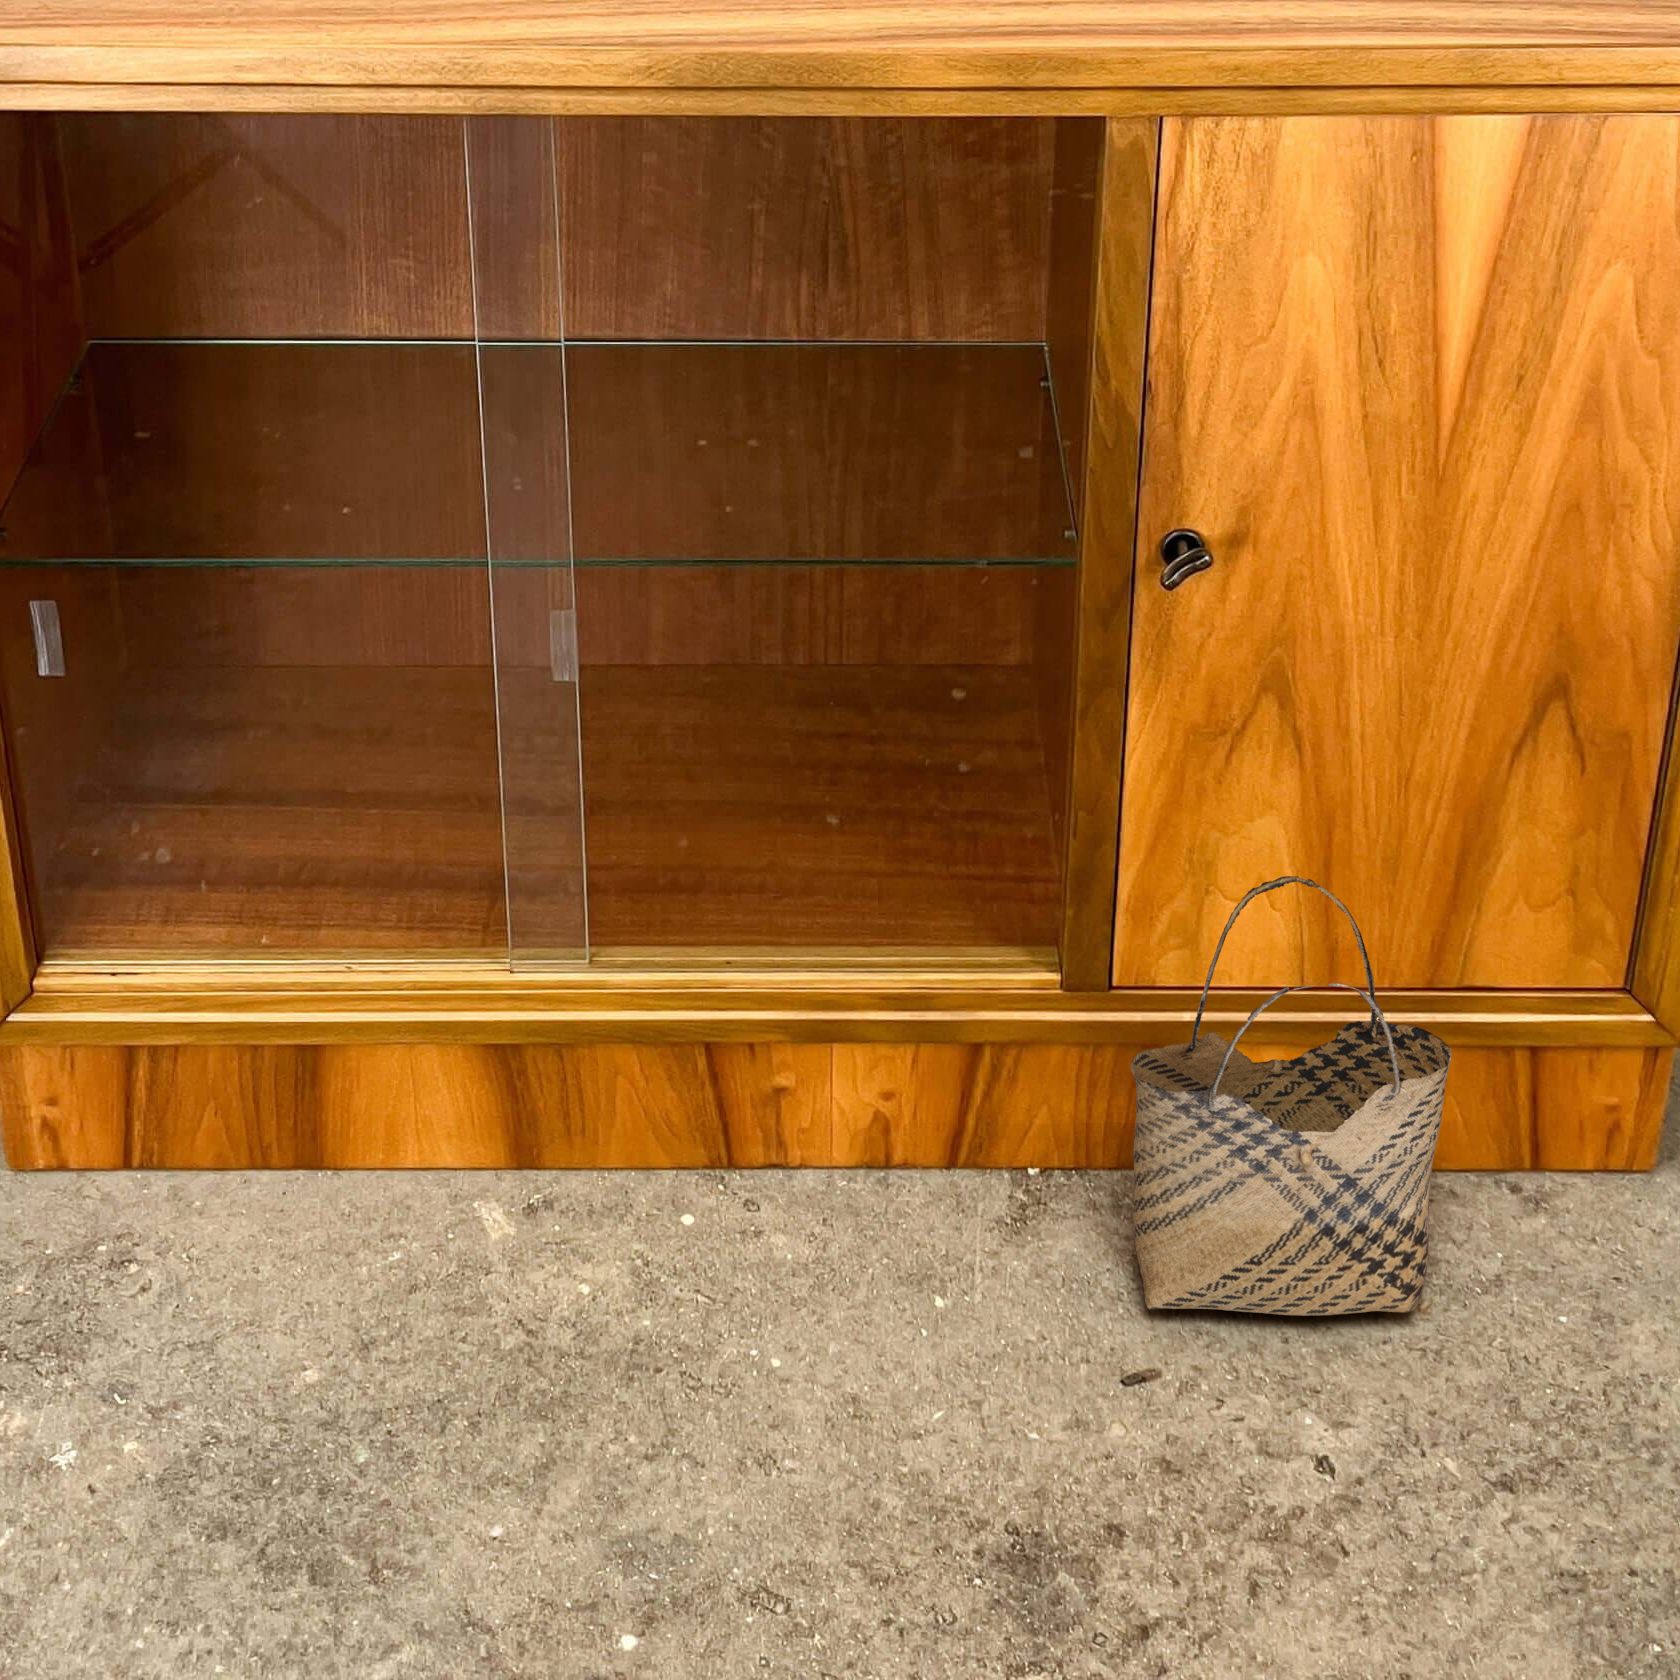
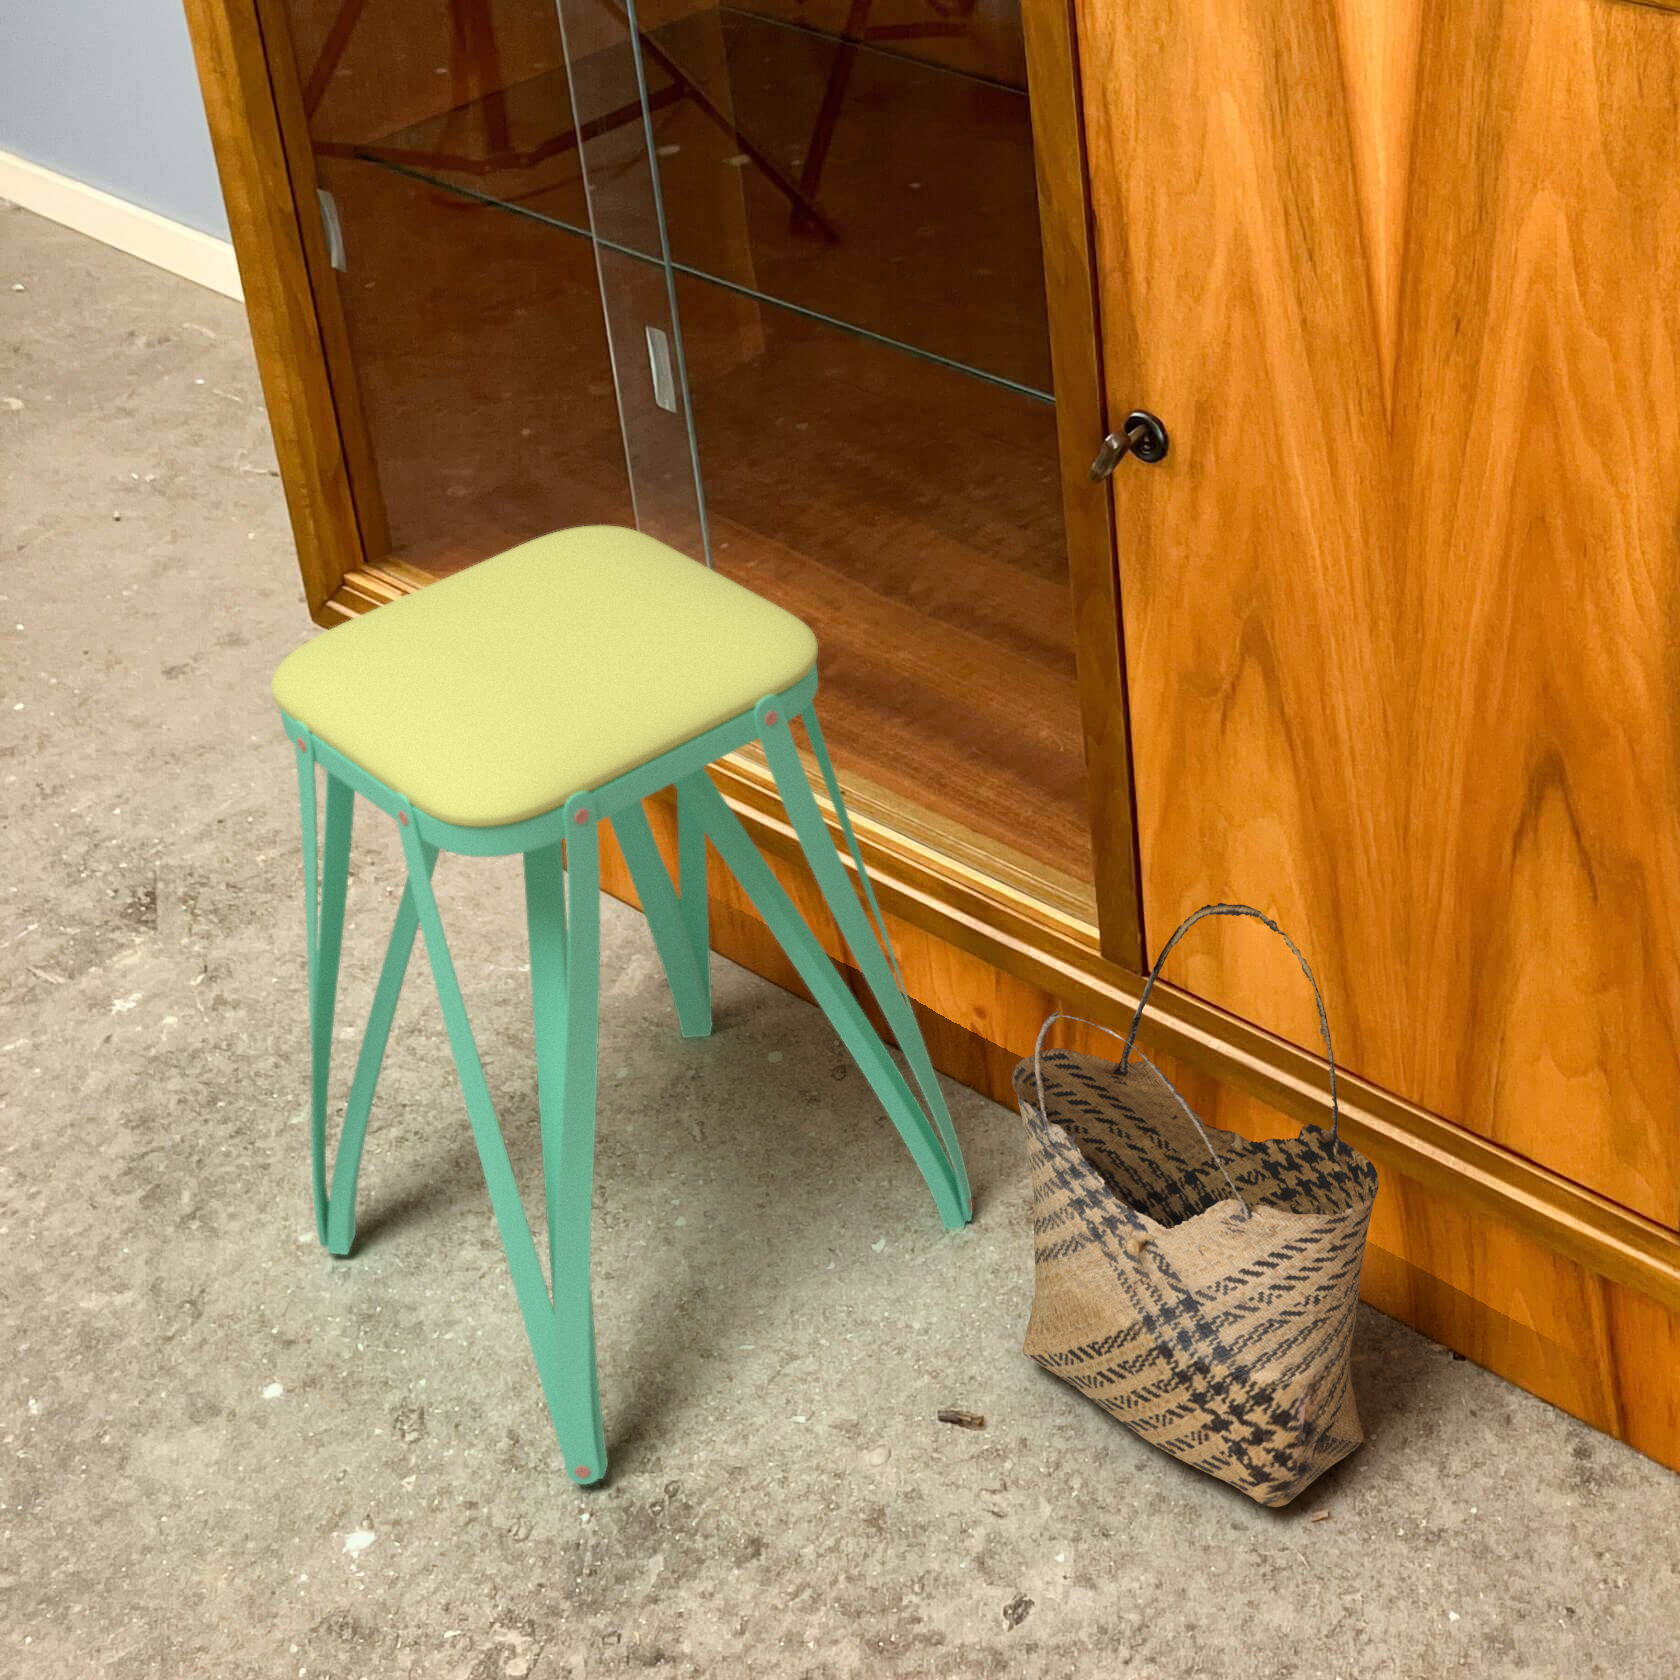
stool: none [509,766,987,1566] -> present [271,525,973,1485]

